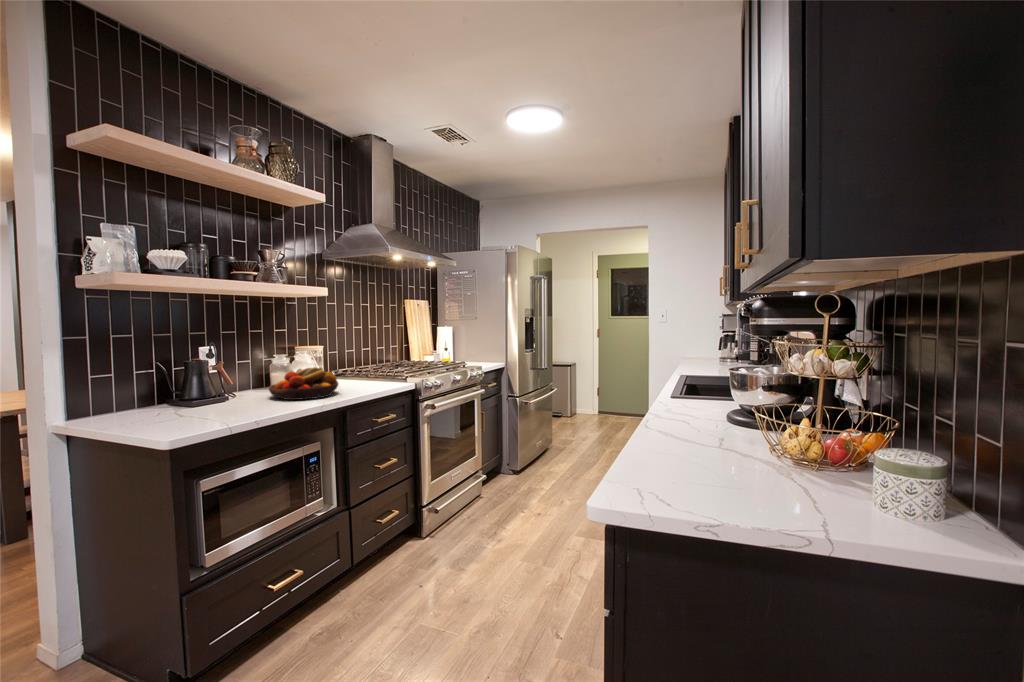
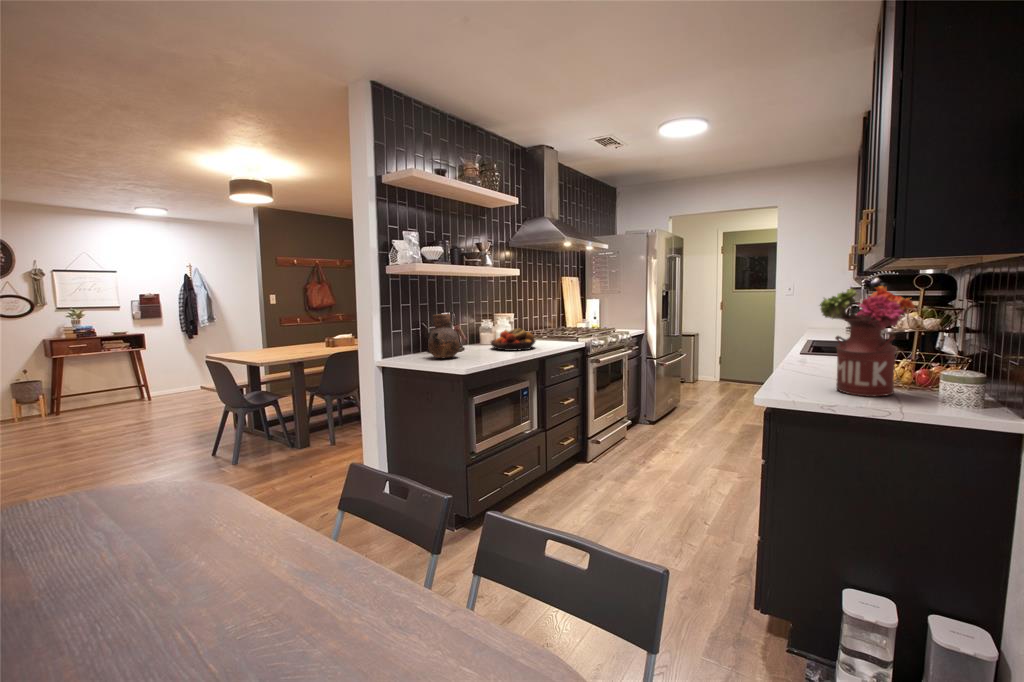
flower arrangement: none [687,308,828,491] -> present [820,286,914,396]
vase: none [134,348,197,418] -> present [425,314,460,358]

